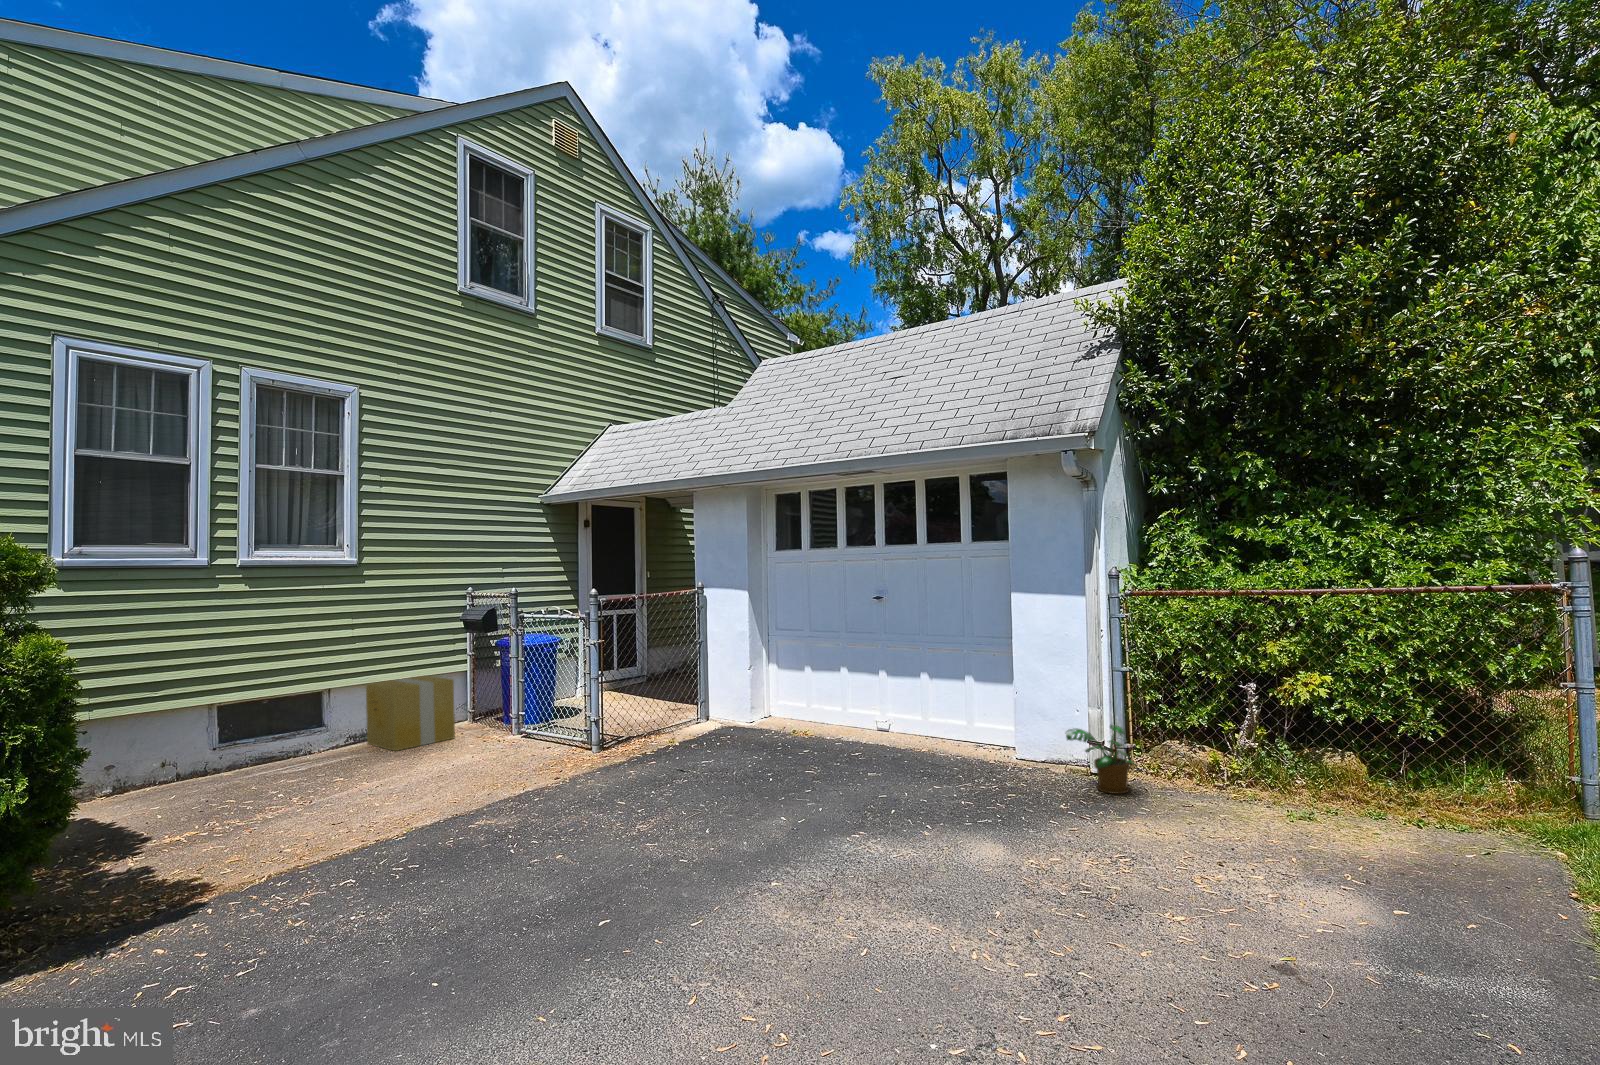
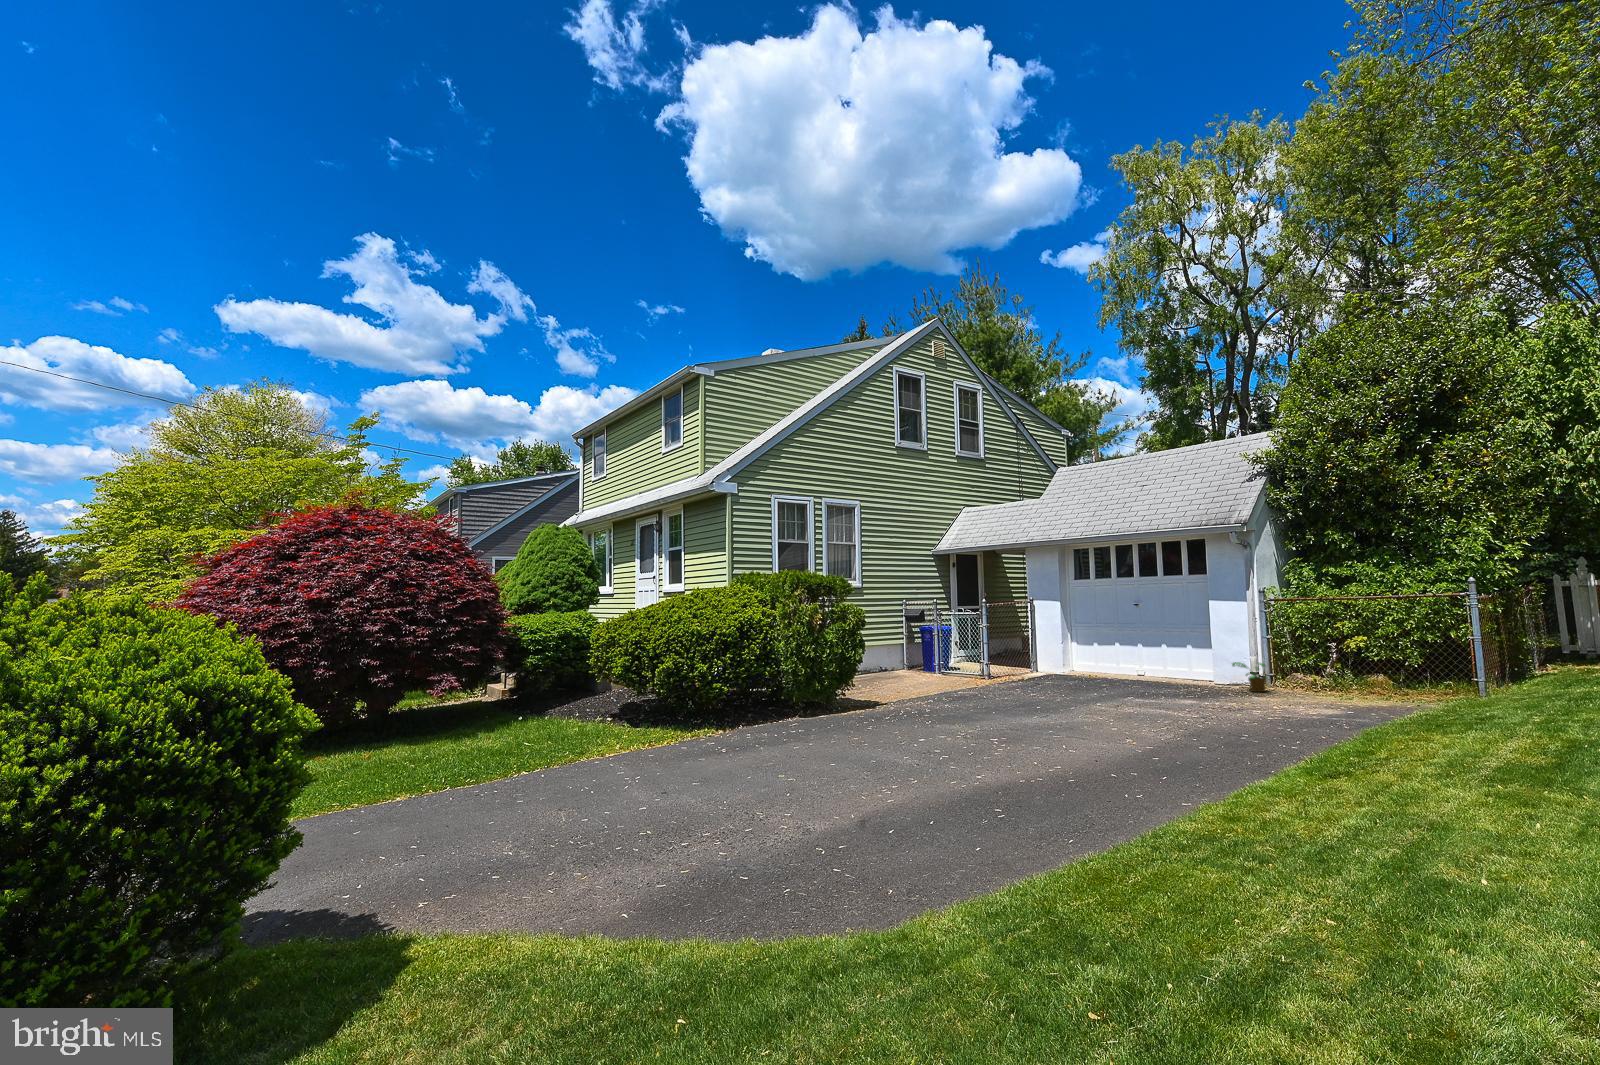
cardboard box: present [366,676,455,751] -> none [866,644,909,677]

